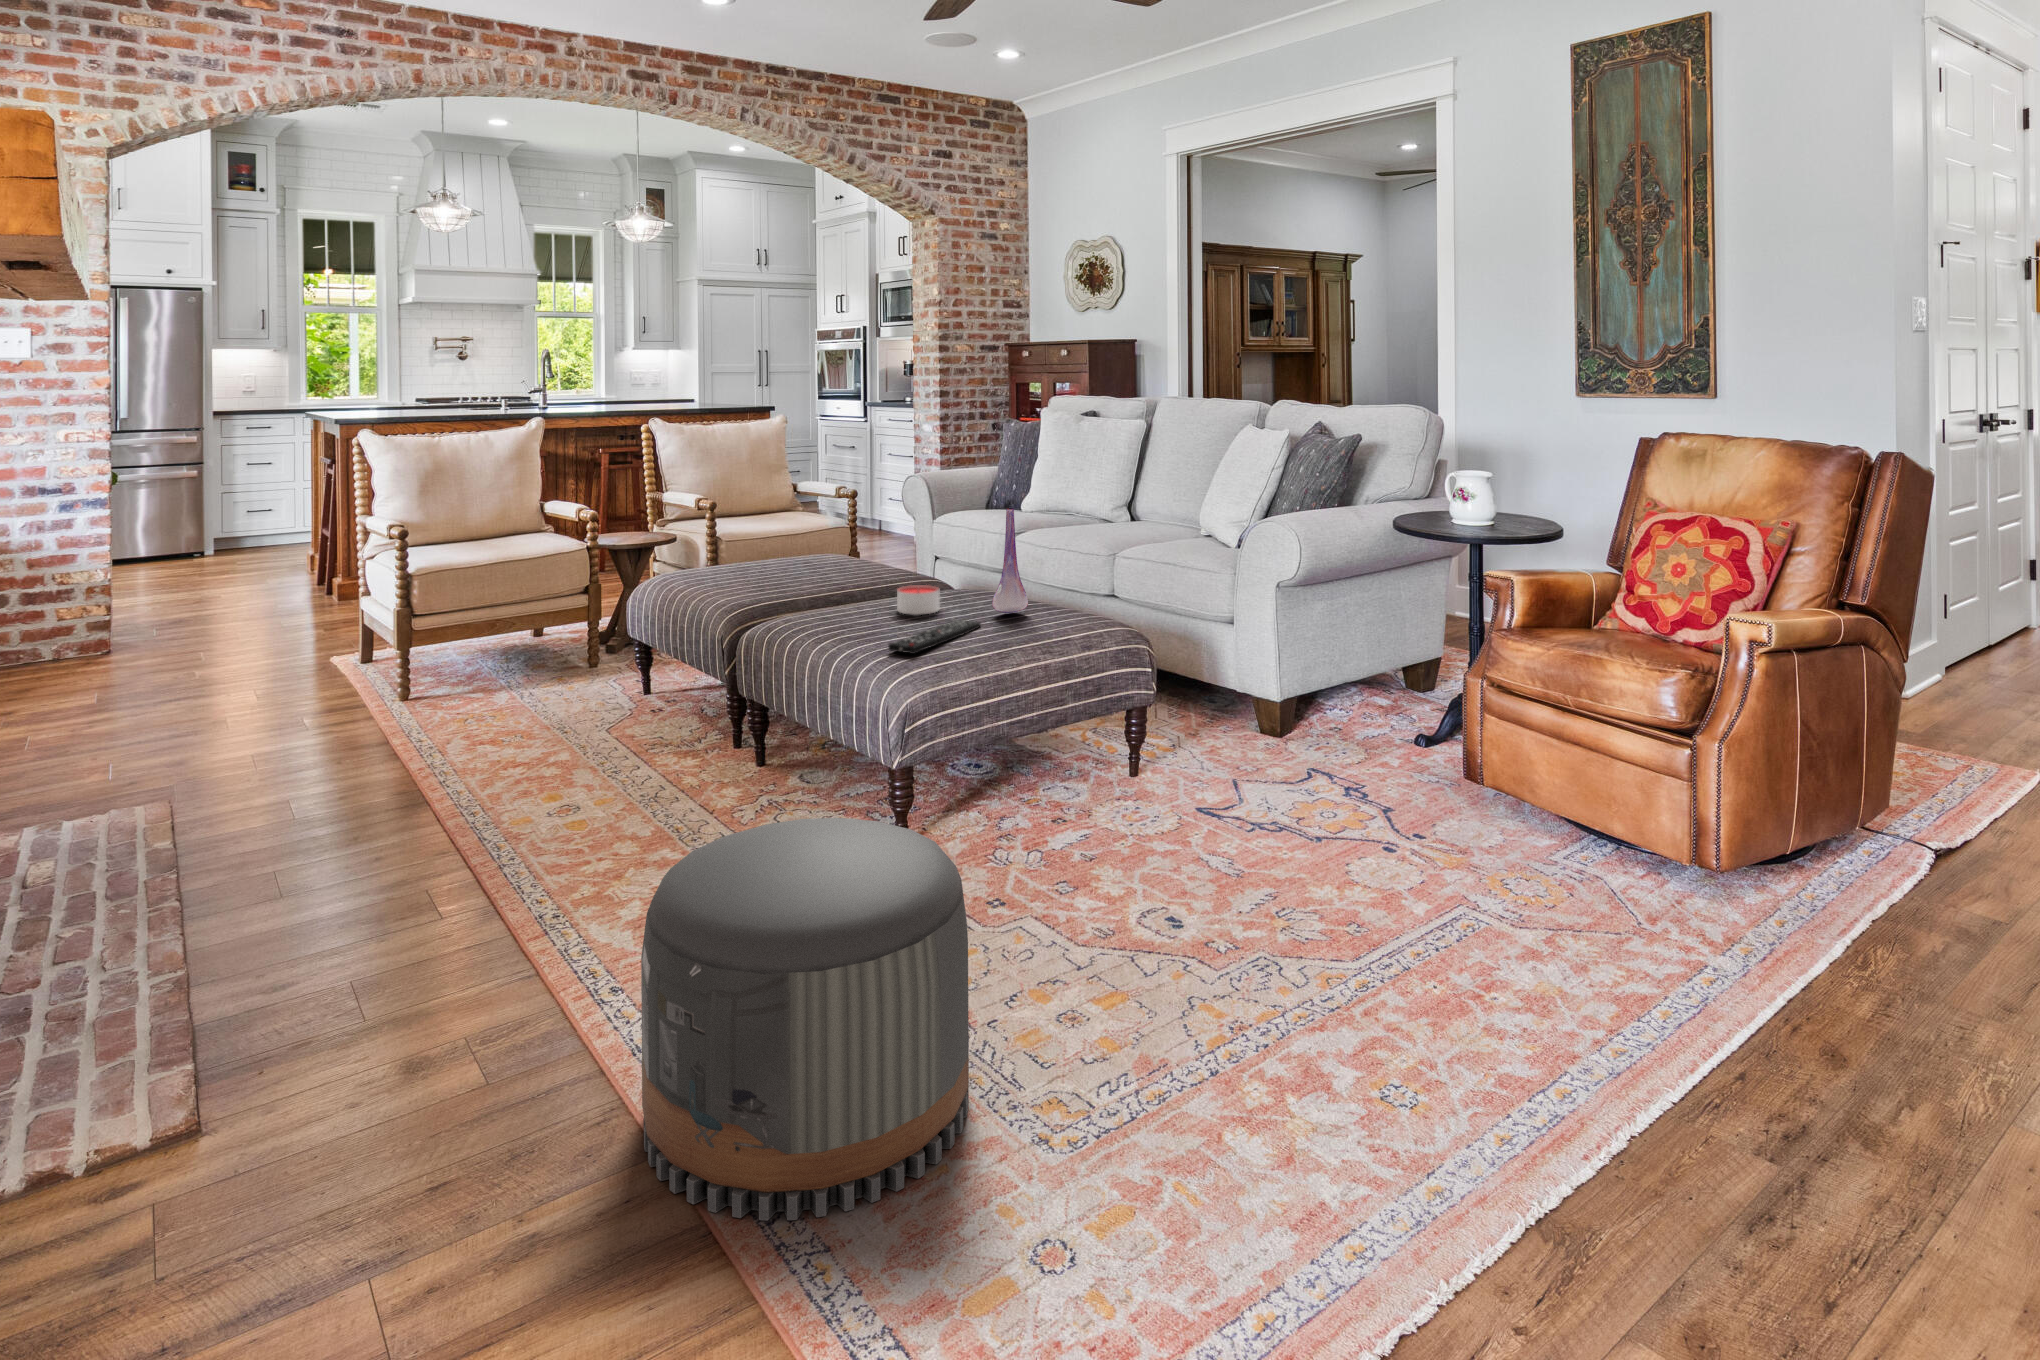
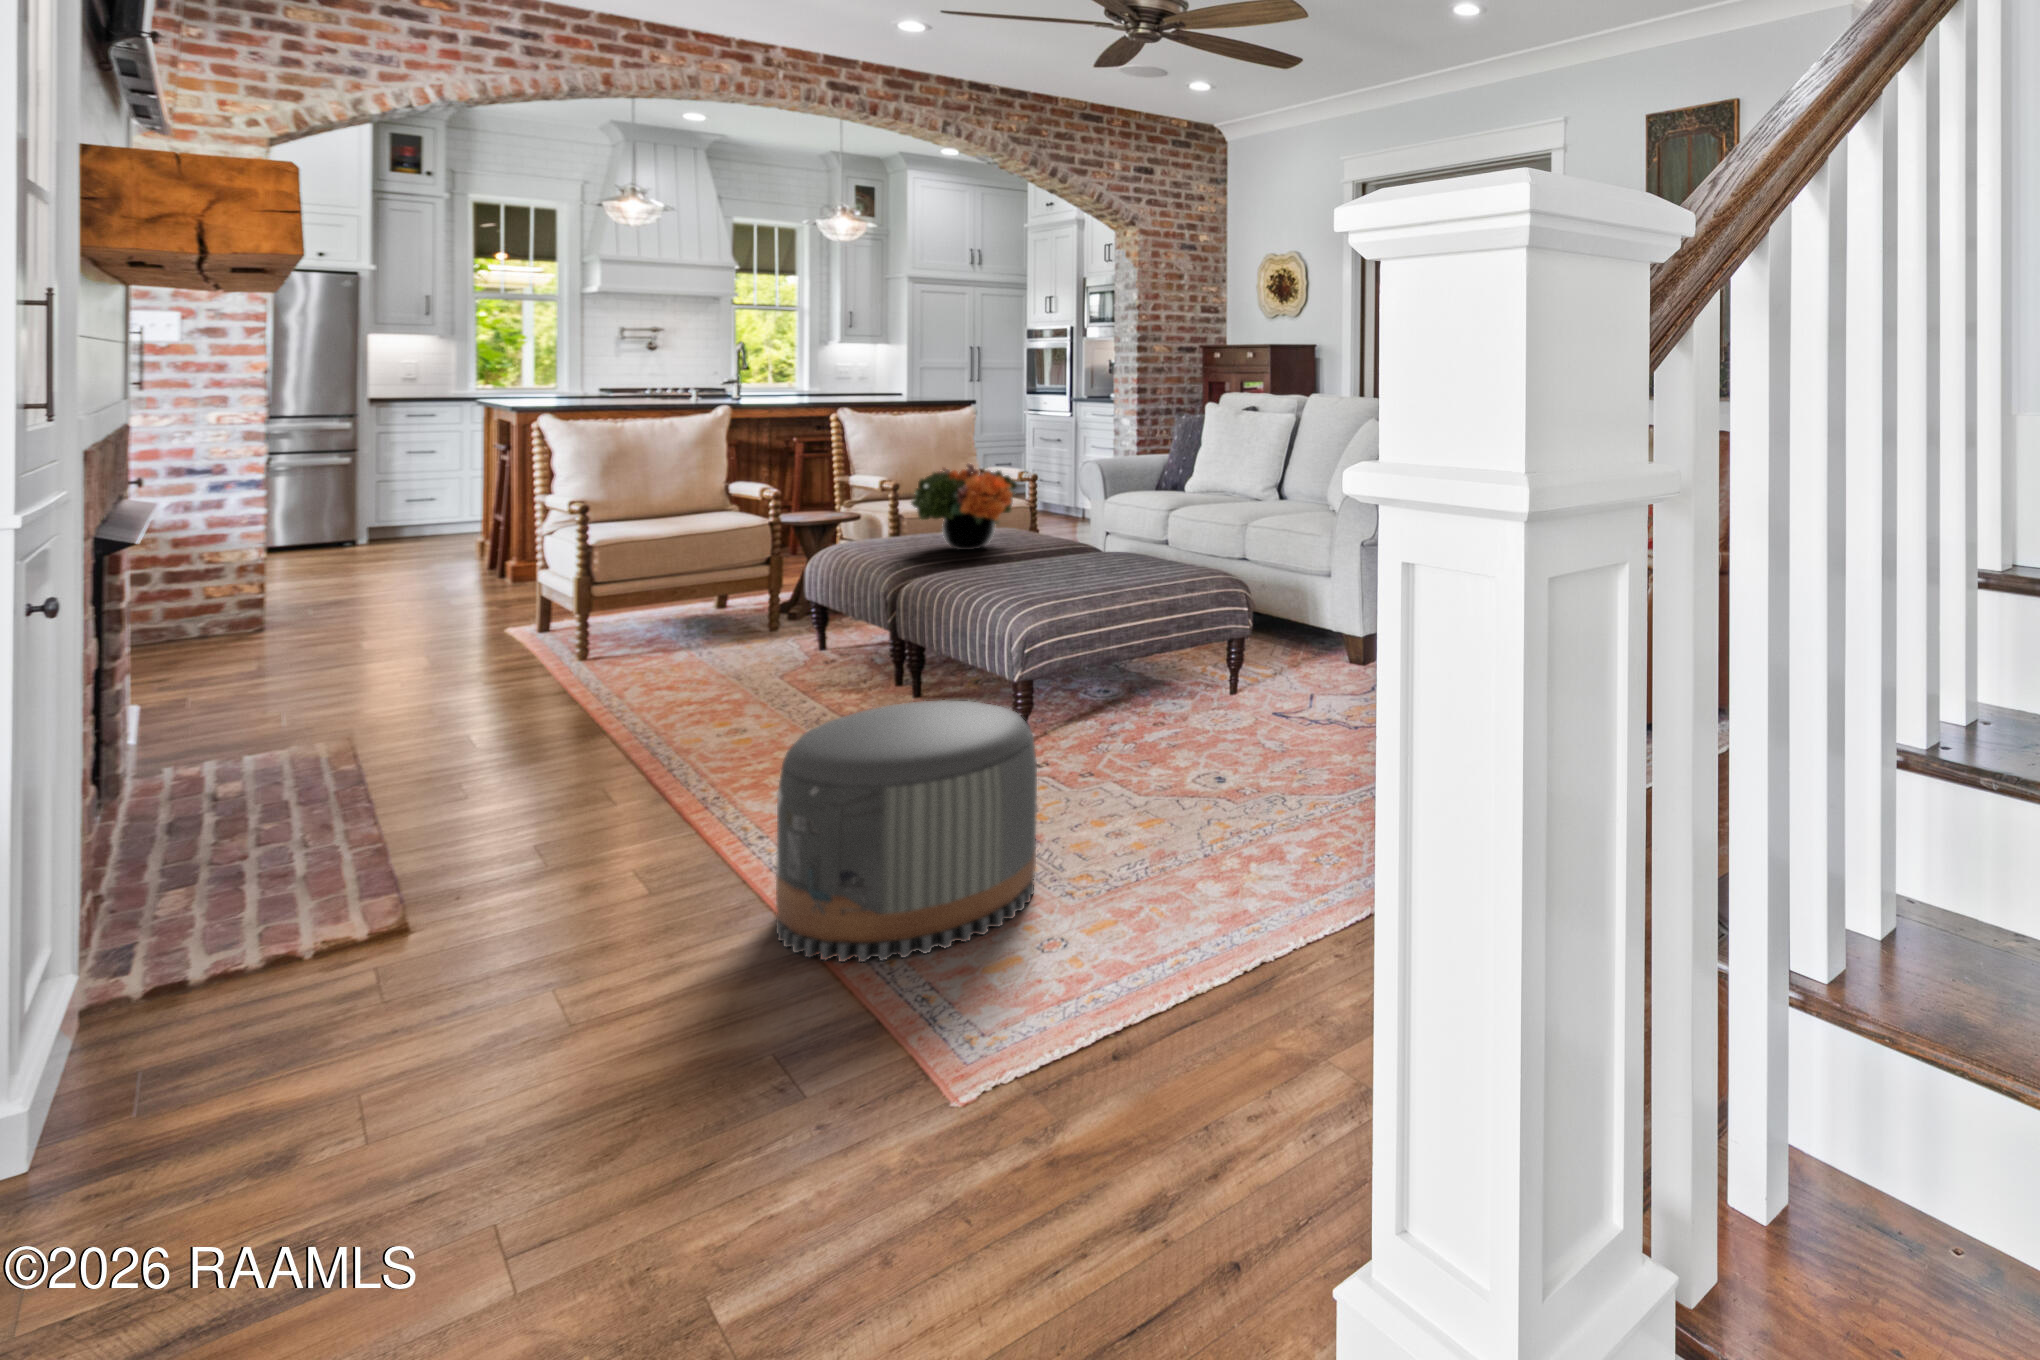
flower arrangement: none [742,483,858,585] -> present [911,464,1017,550]
vase: present [992,509,1028,613] -> none [1118,481,1153,570]
candle: present [897,585,940,615] -> none [1042,547,1079,570]
remote control: present [888,620,981,654] -> none [1023,573,1109,597]

